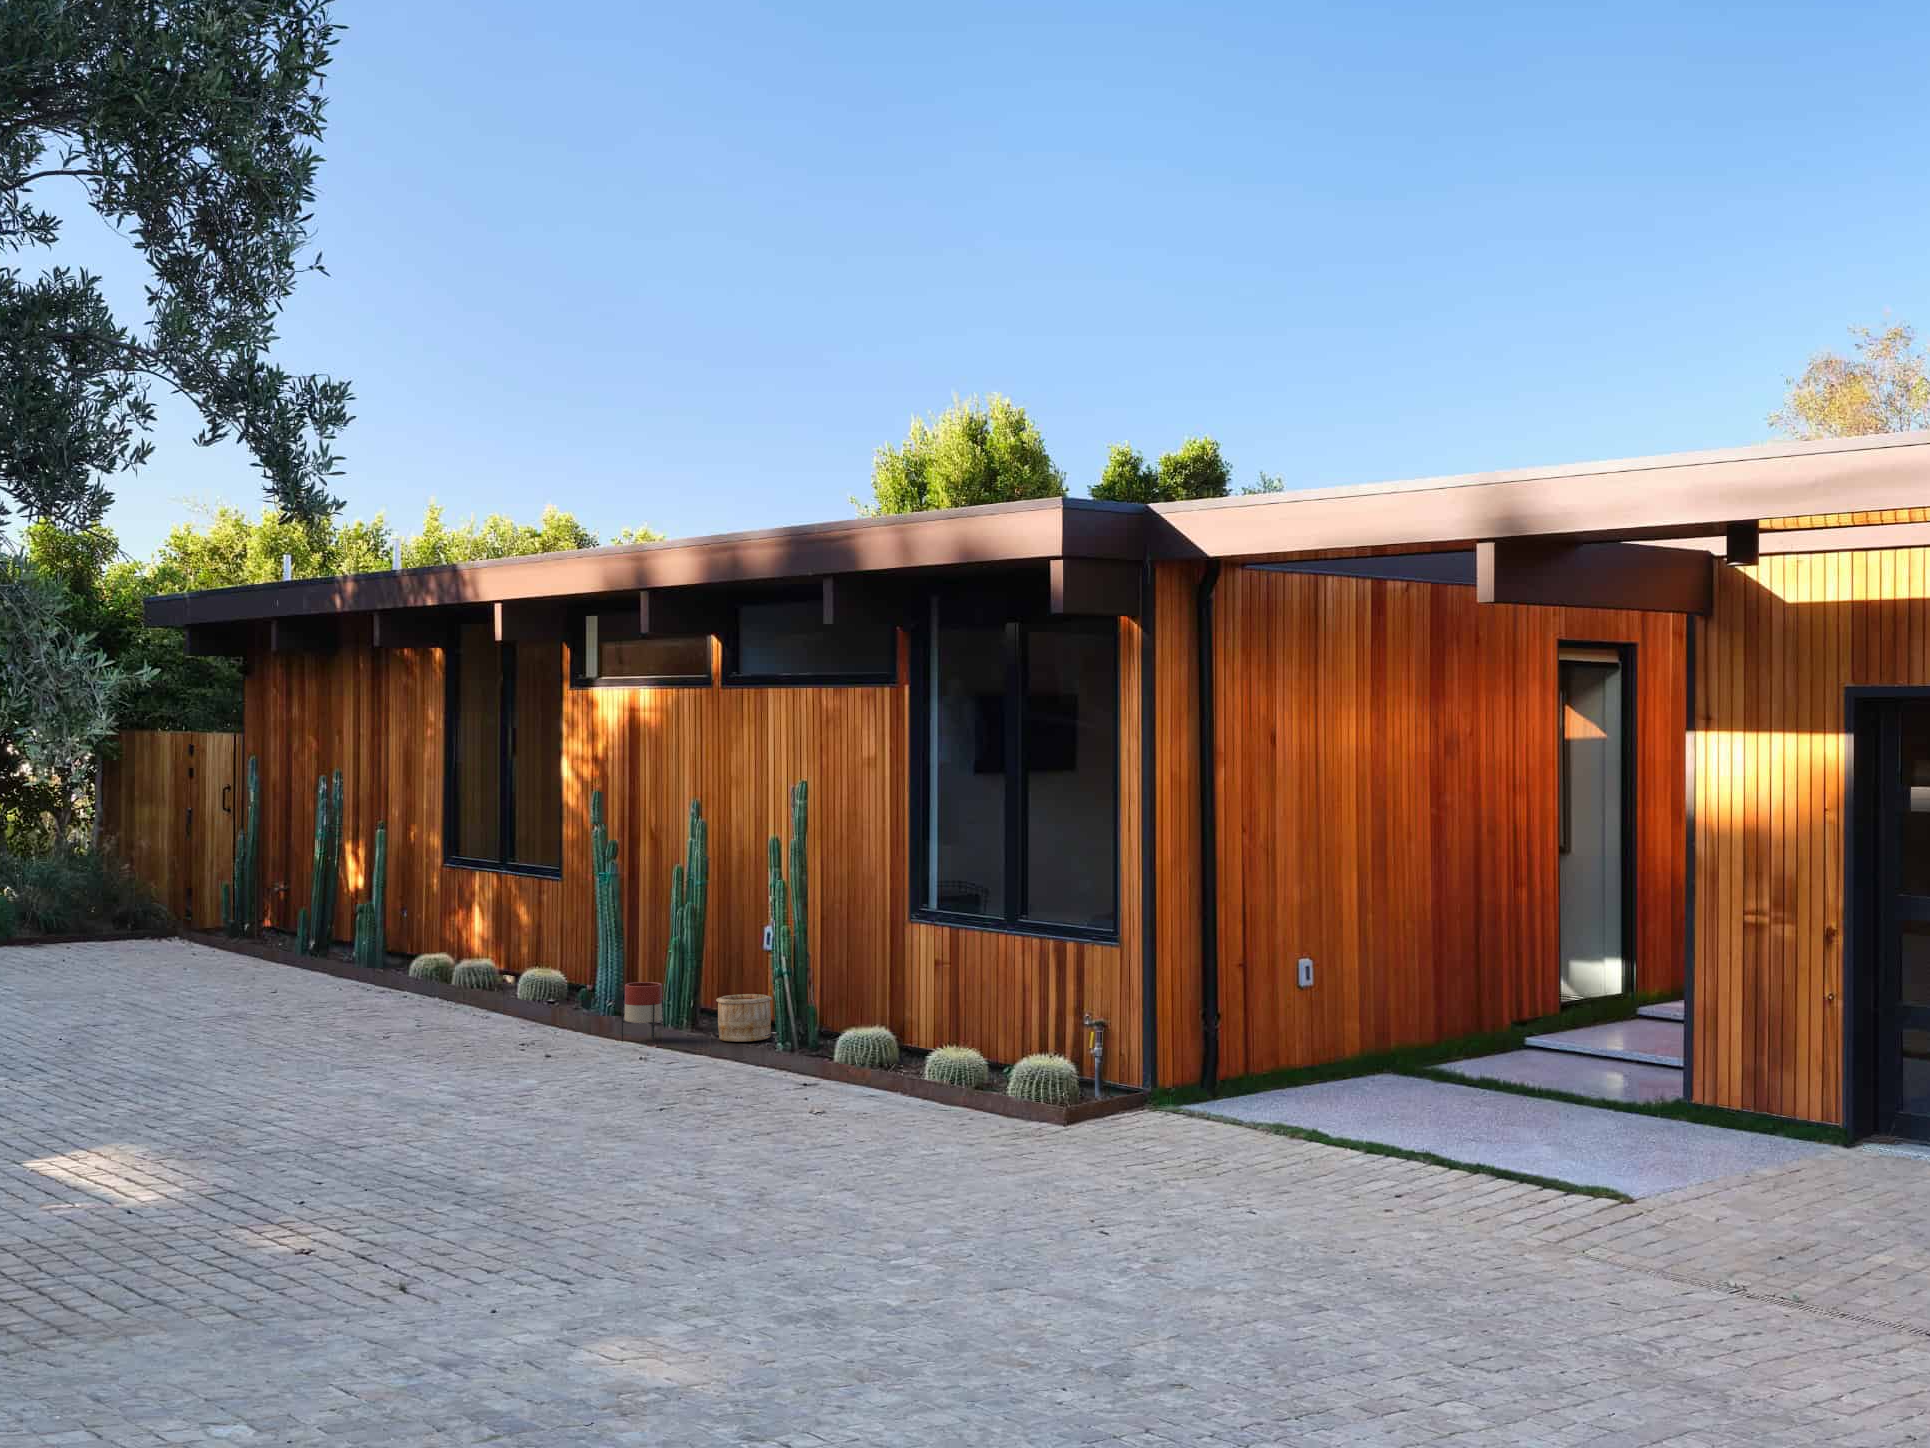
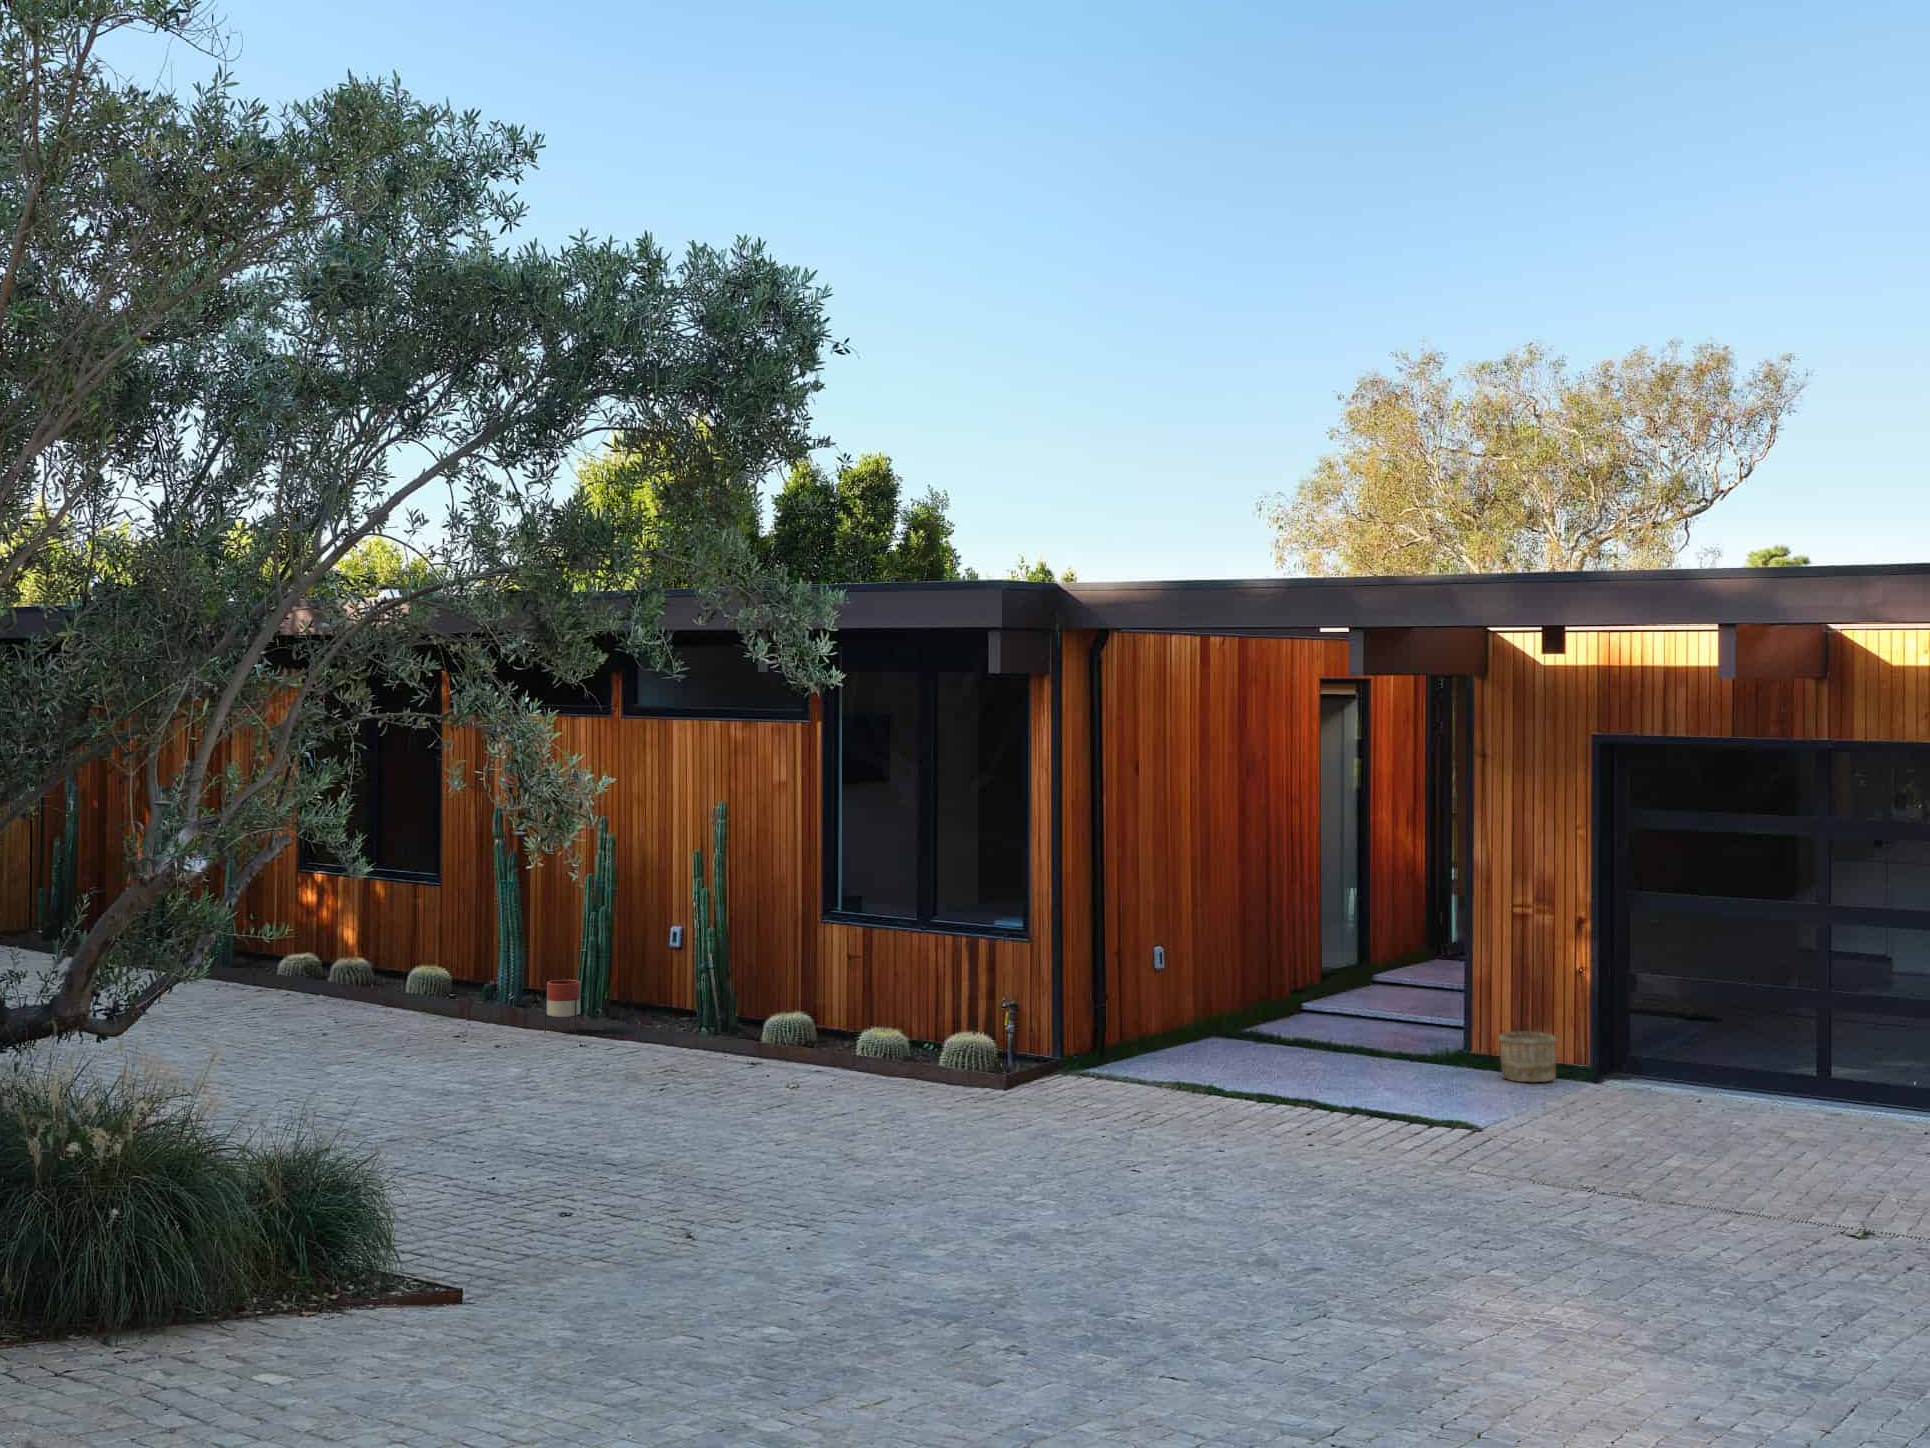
wooden bucket: present [716,994,772,1042] -> present [1499,1031,1556,1082]

